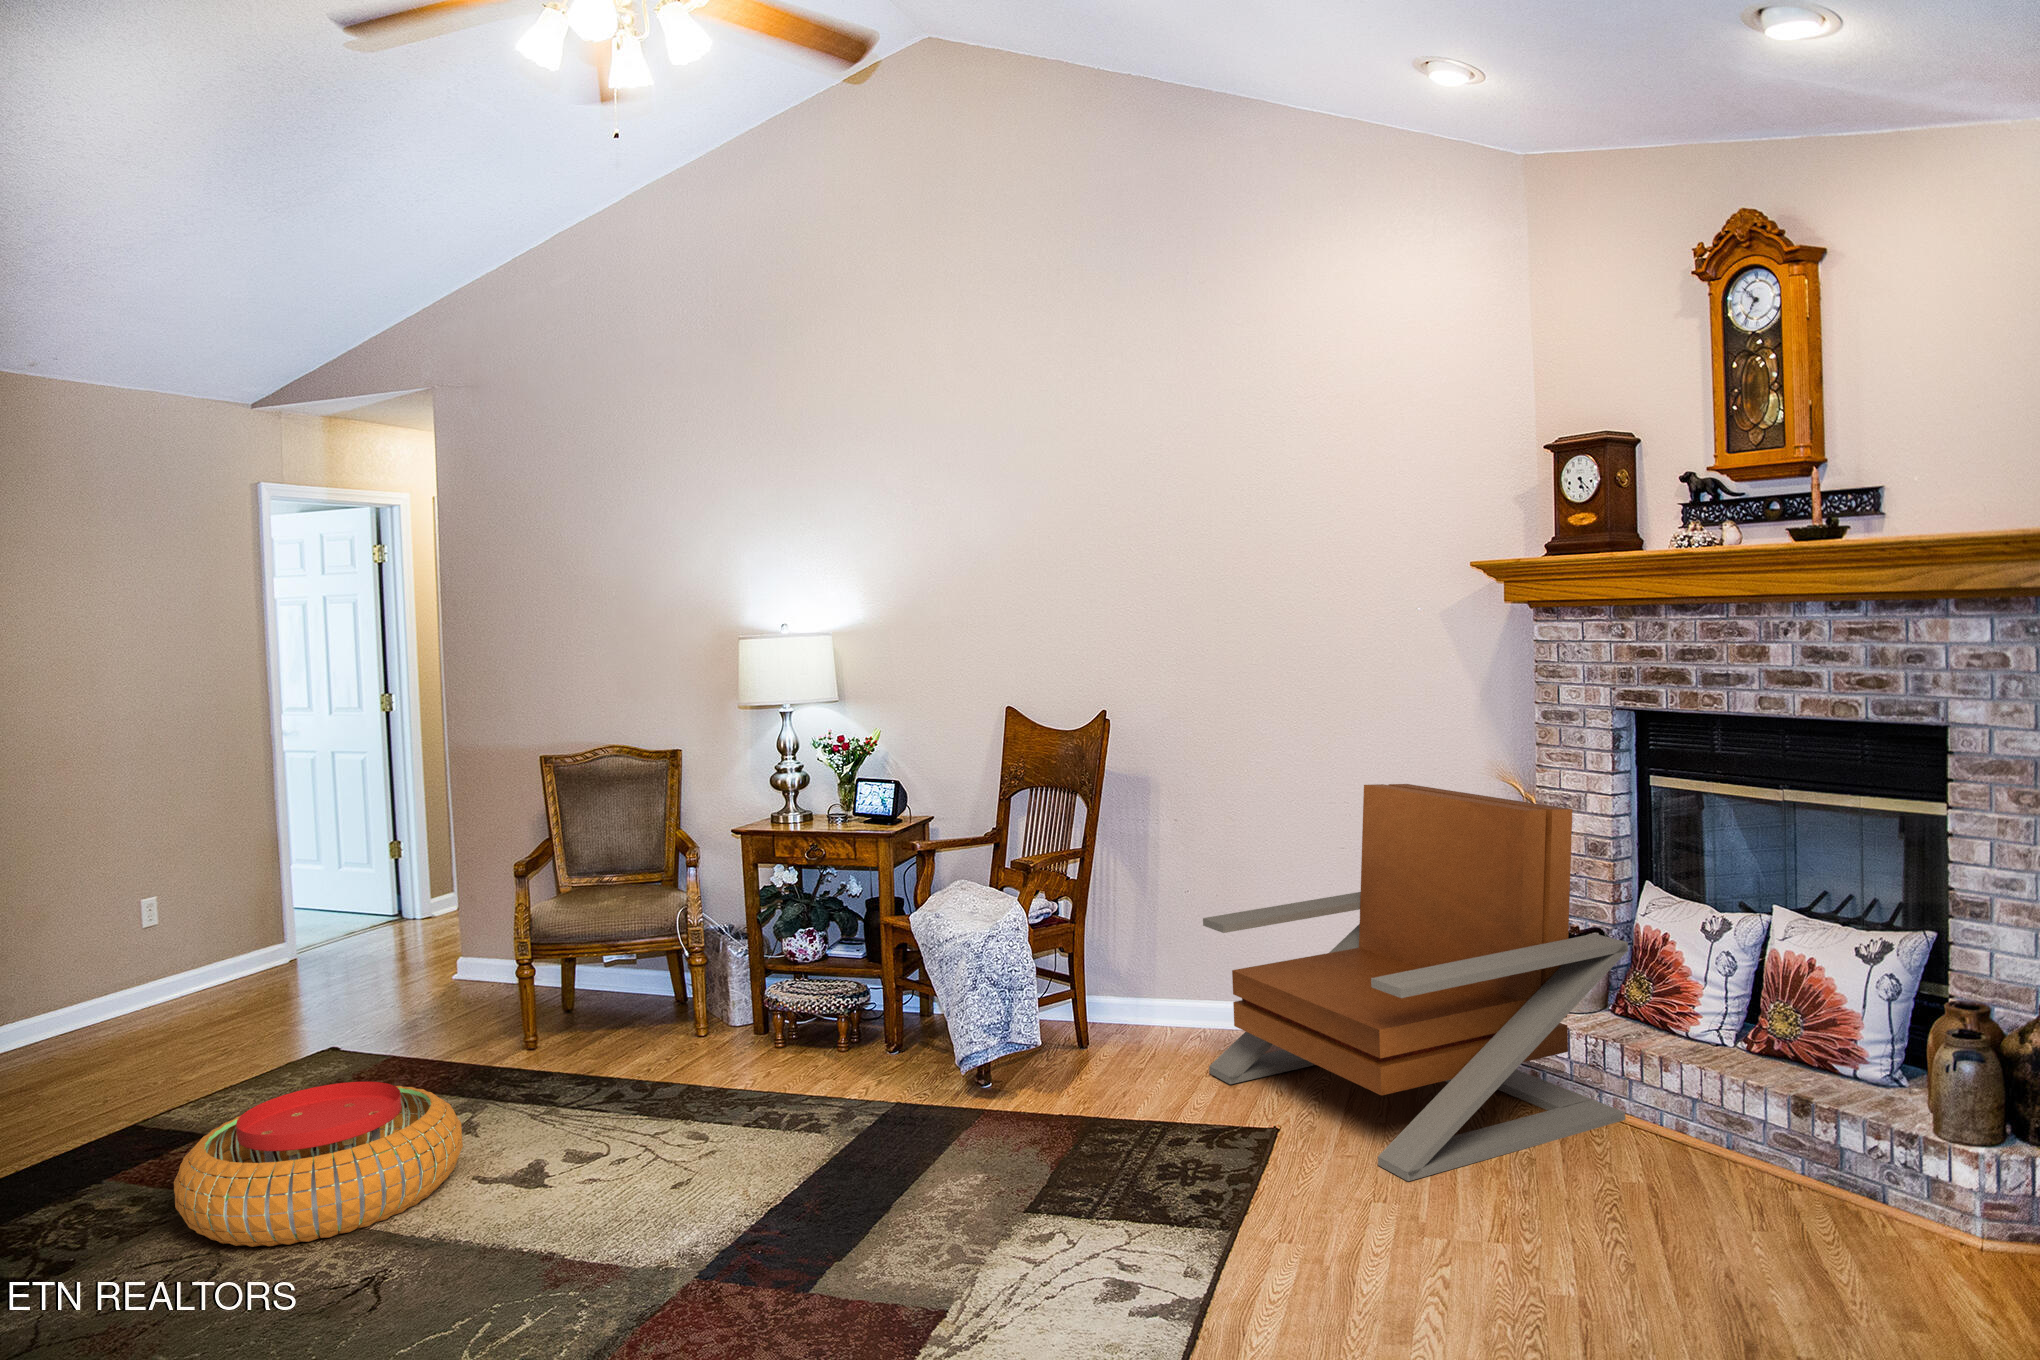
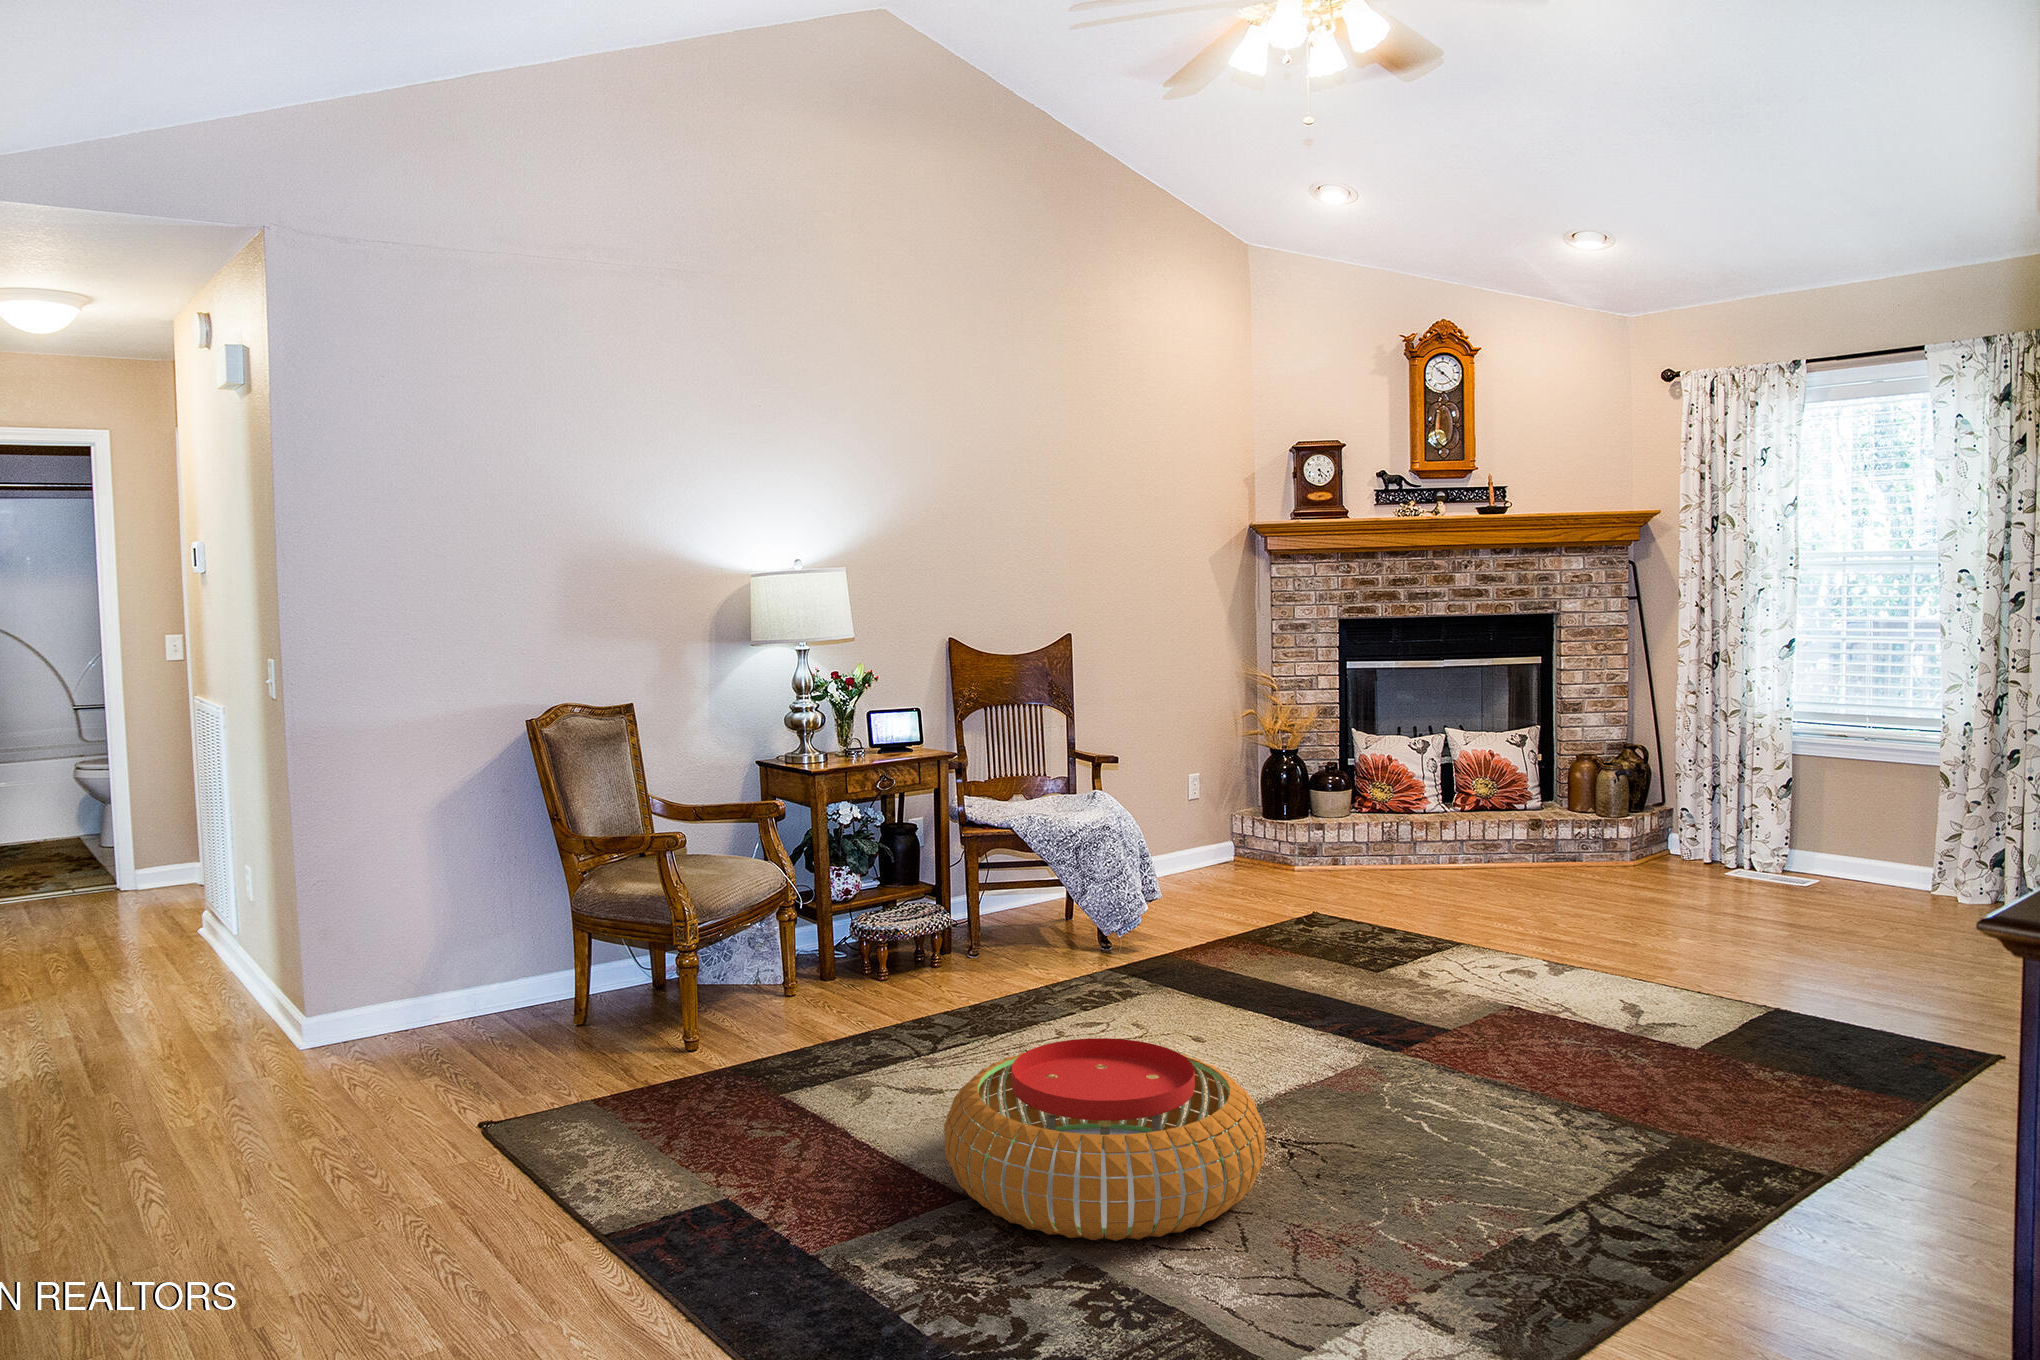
lounge chair: present [1203,784,1628,1181] -> none [1206,676,1473,908]

